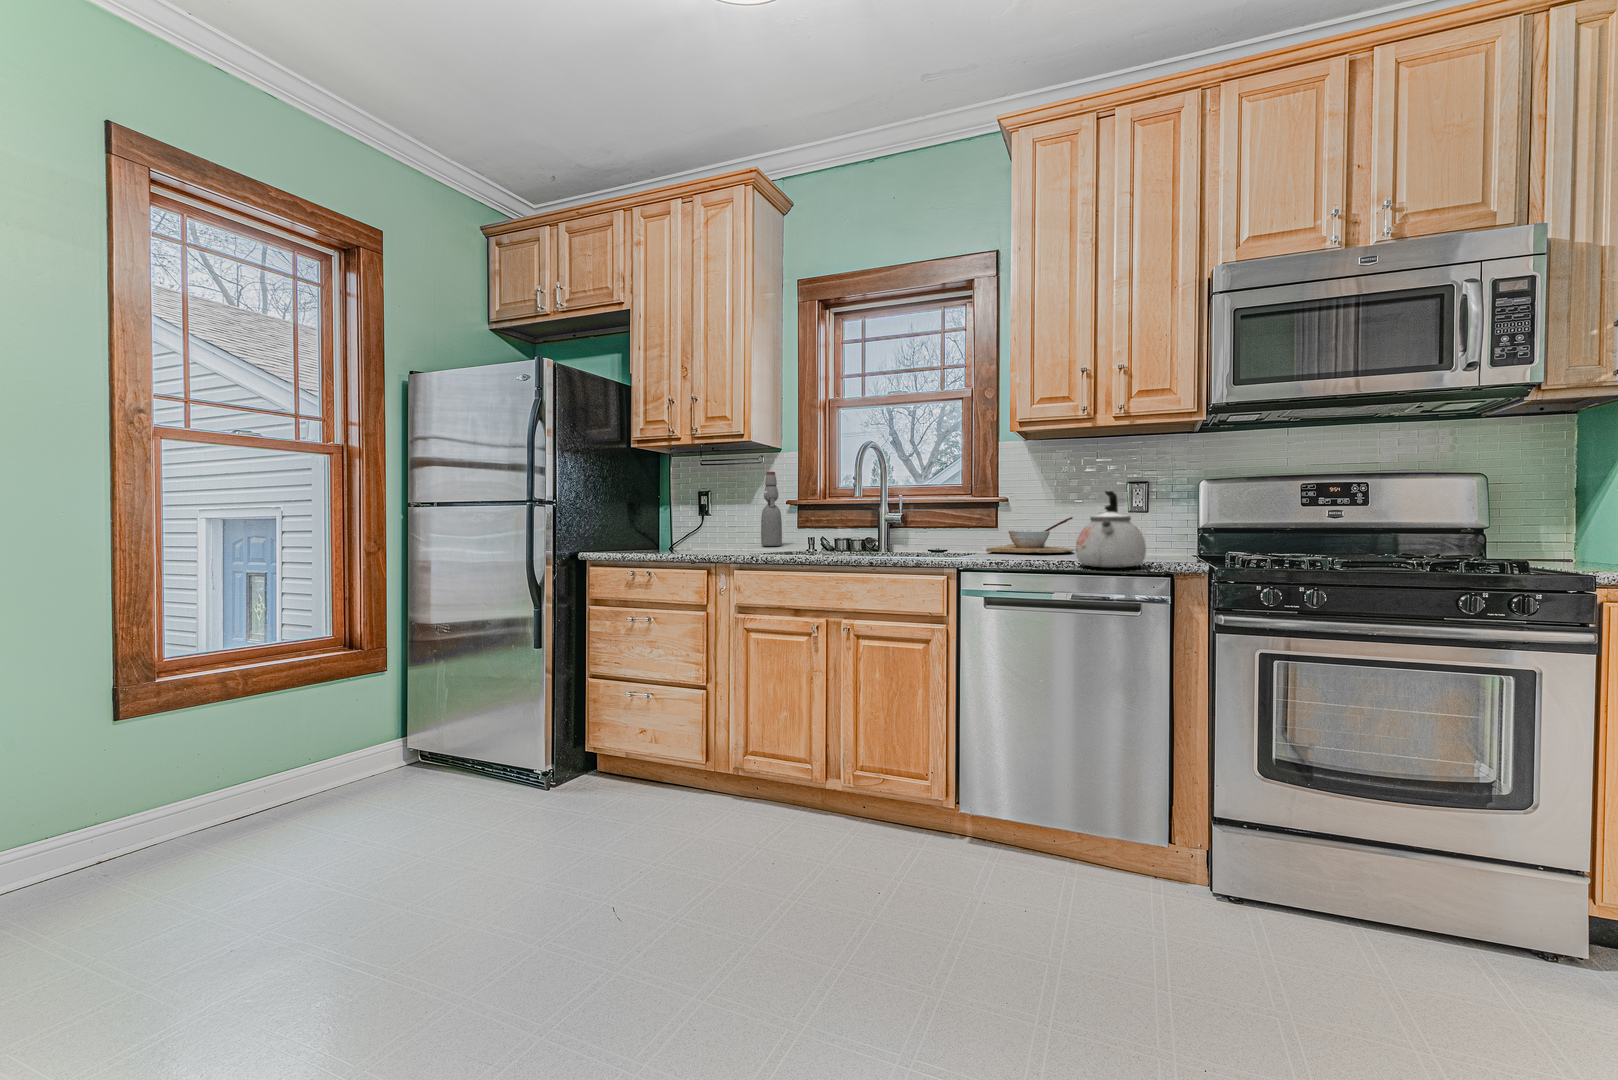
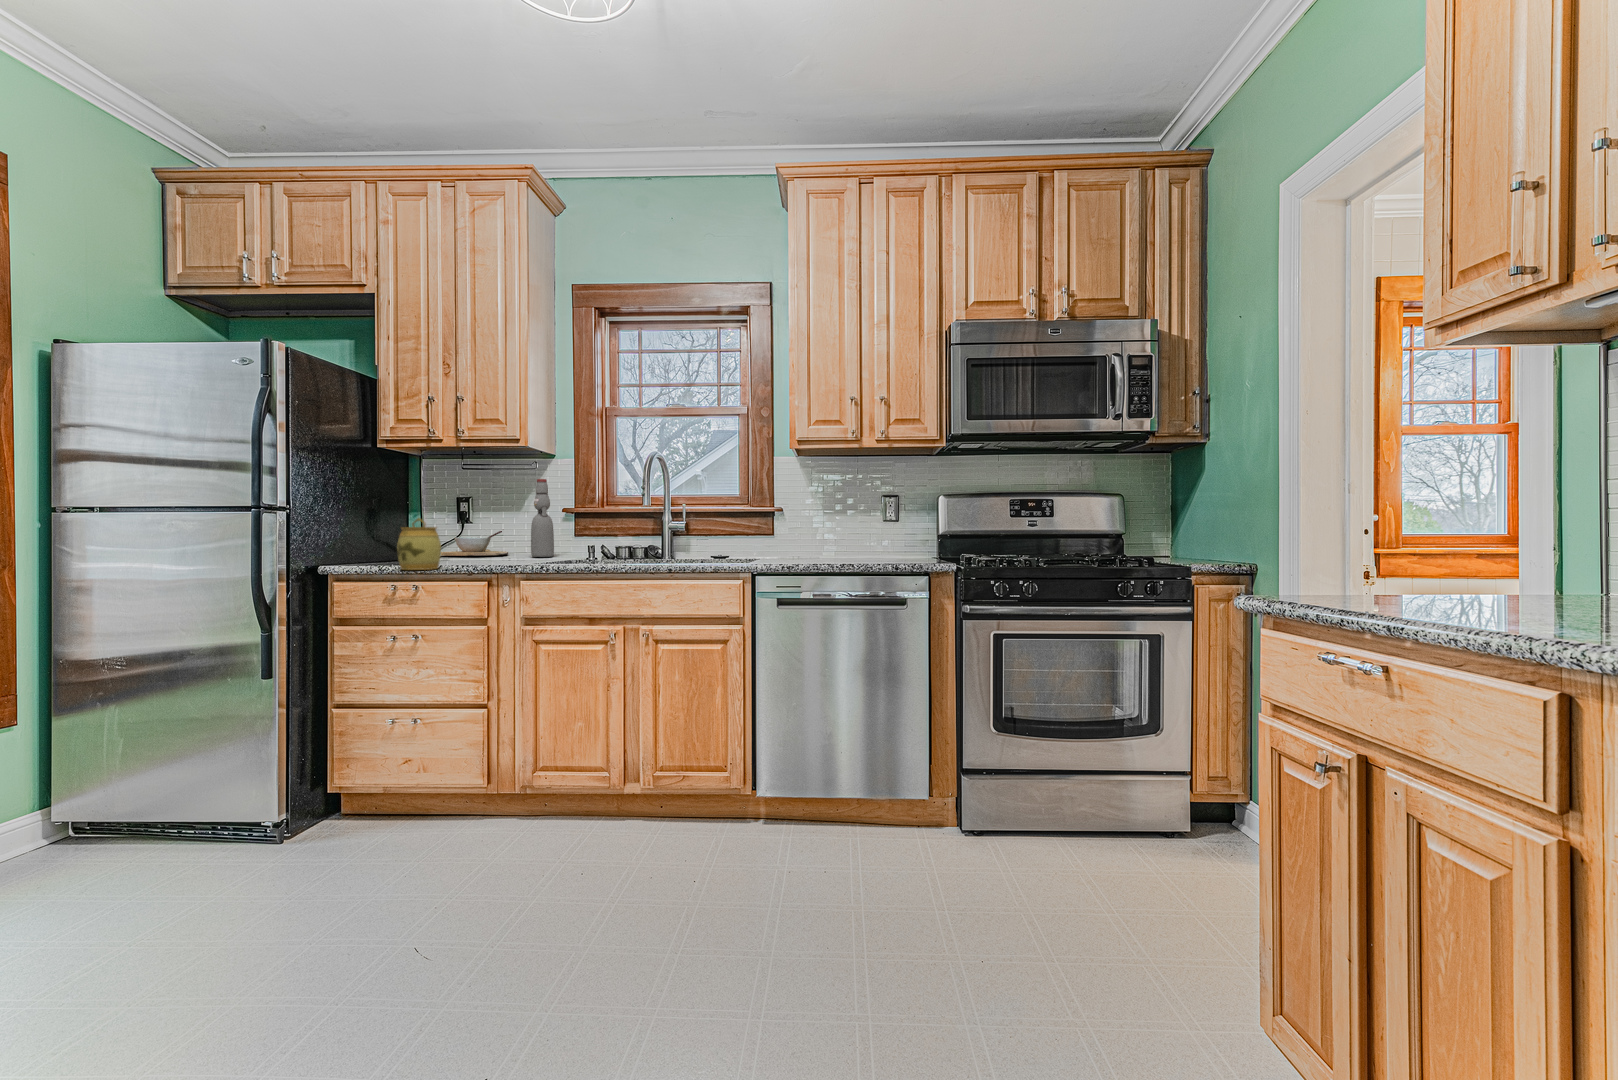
kettle: present [1076,491,1146,568] -> none [855,503,910,568]
jar: none [632,510,669,558] -> present [397,518,441,570]
bowl: present [986,517,1074,553] -> present [441,531,508,556]

